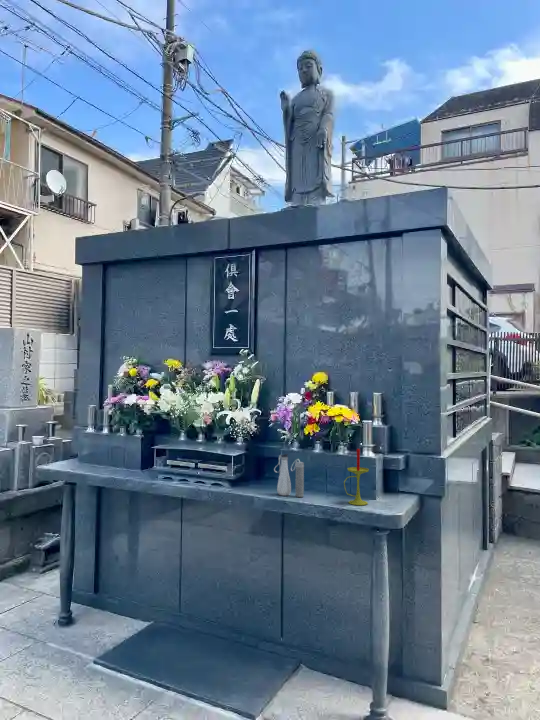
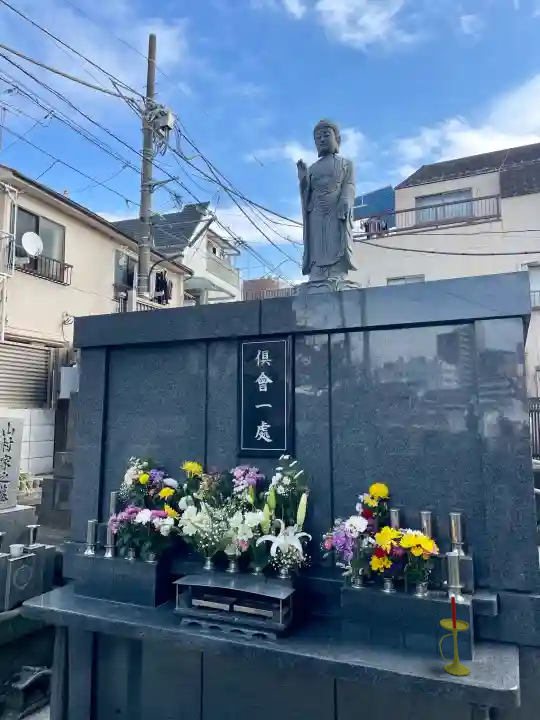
water bottle: present [274,454,304,497] -> none [341,600,382,660]

